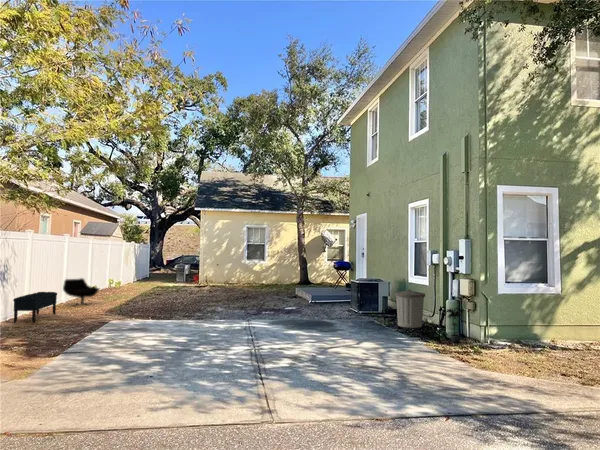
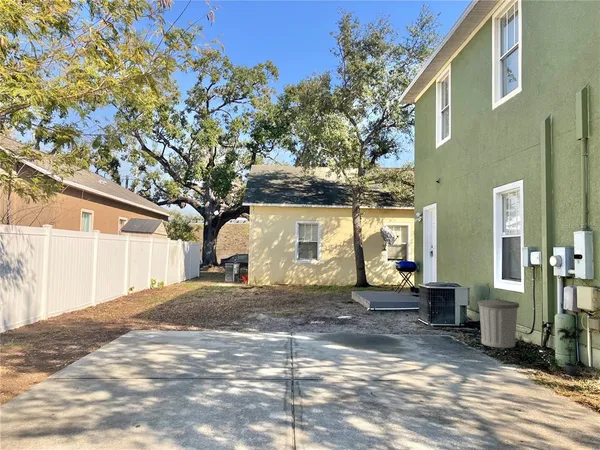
lounge chair: present [63,278,99,304] -> none [94,279,133,310]
bench: present [13,292,57,323] -> none [27,295,81,331]

